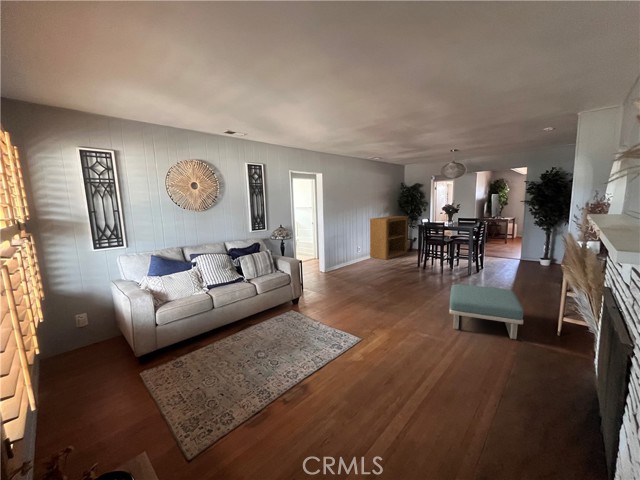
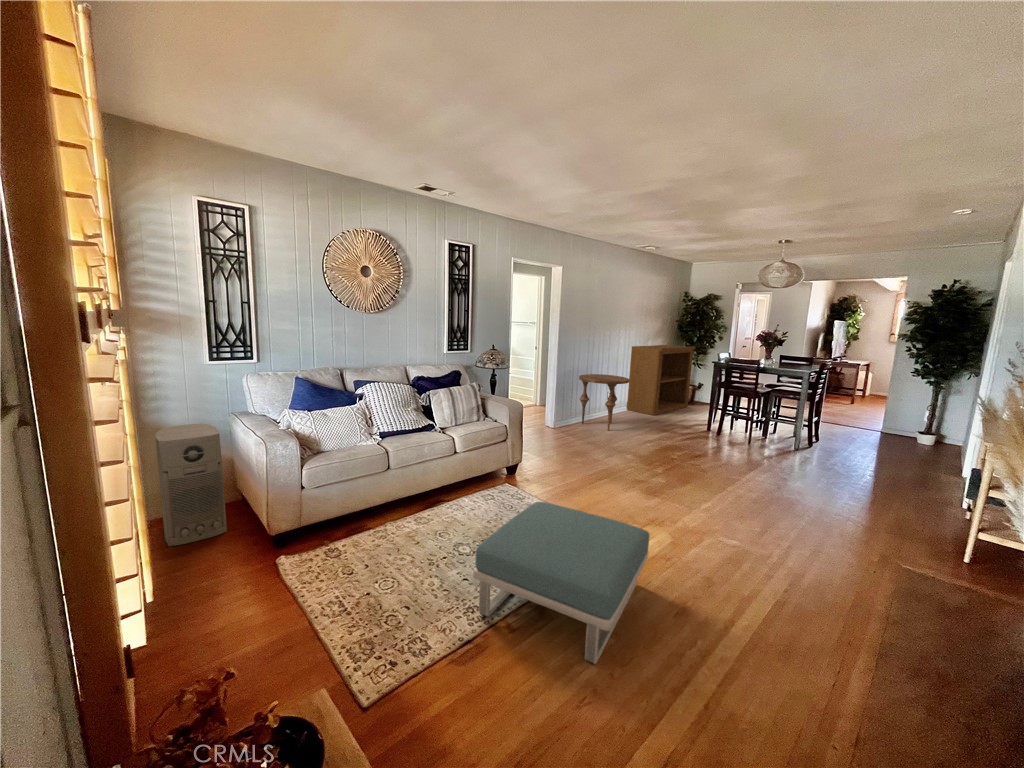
side table: none [338,237,368,271] -> present [579,374,629,430]
footstool: present [449,284,523,339] -> present [473,502,649,664]
air purifier: none [59,289,111,369] -> present [155,424,227,546]

